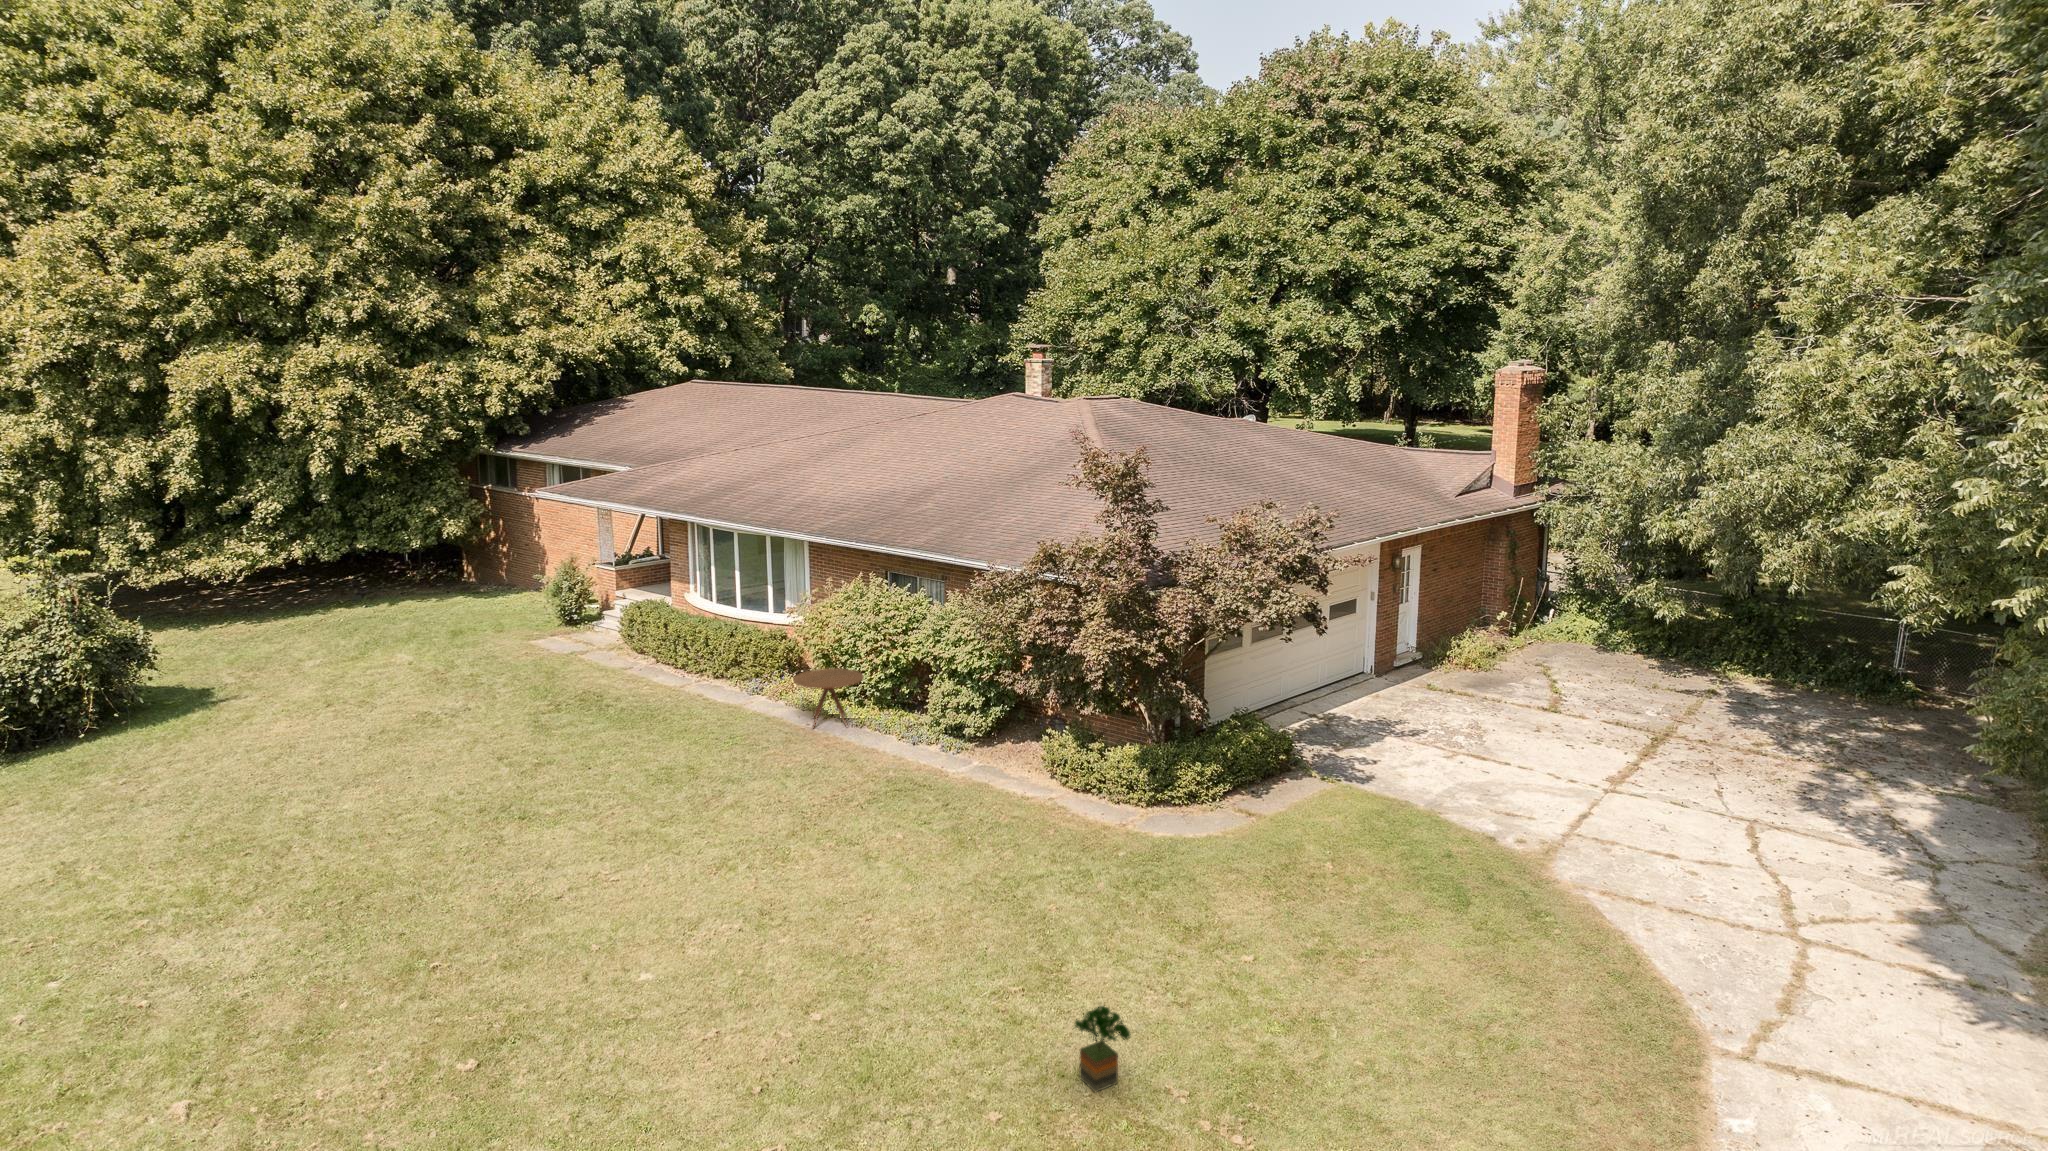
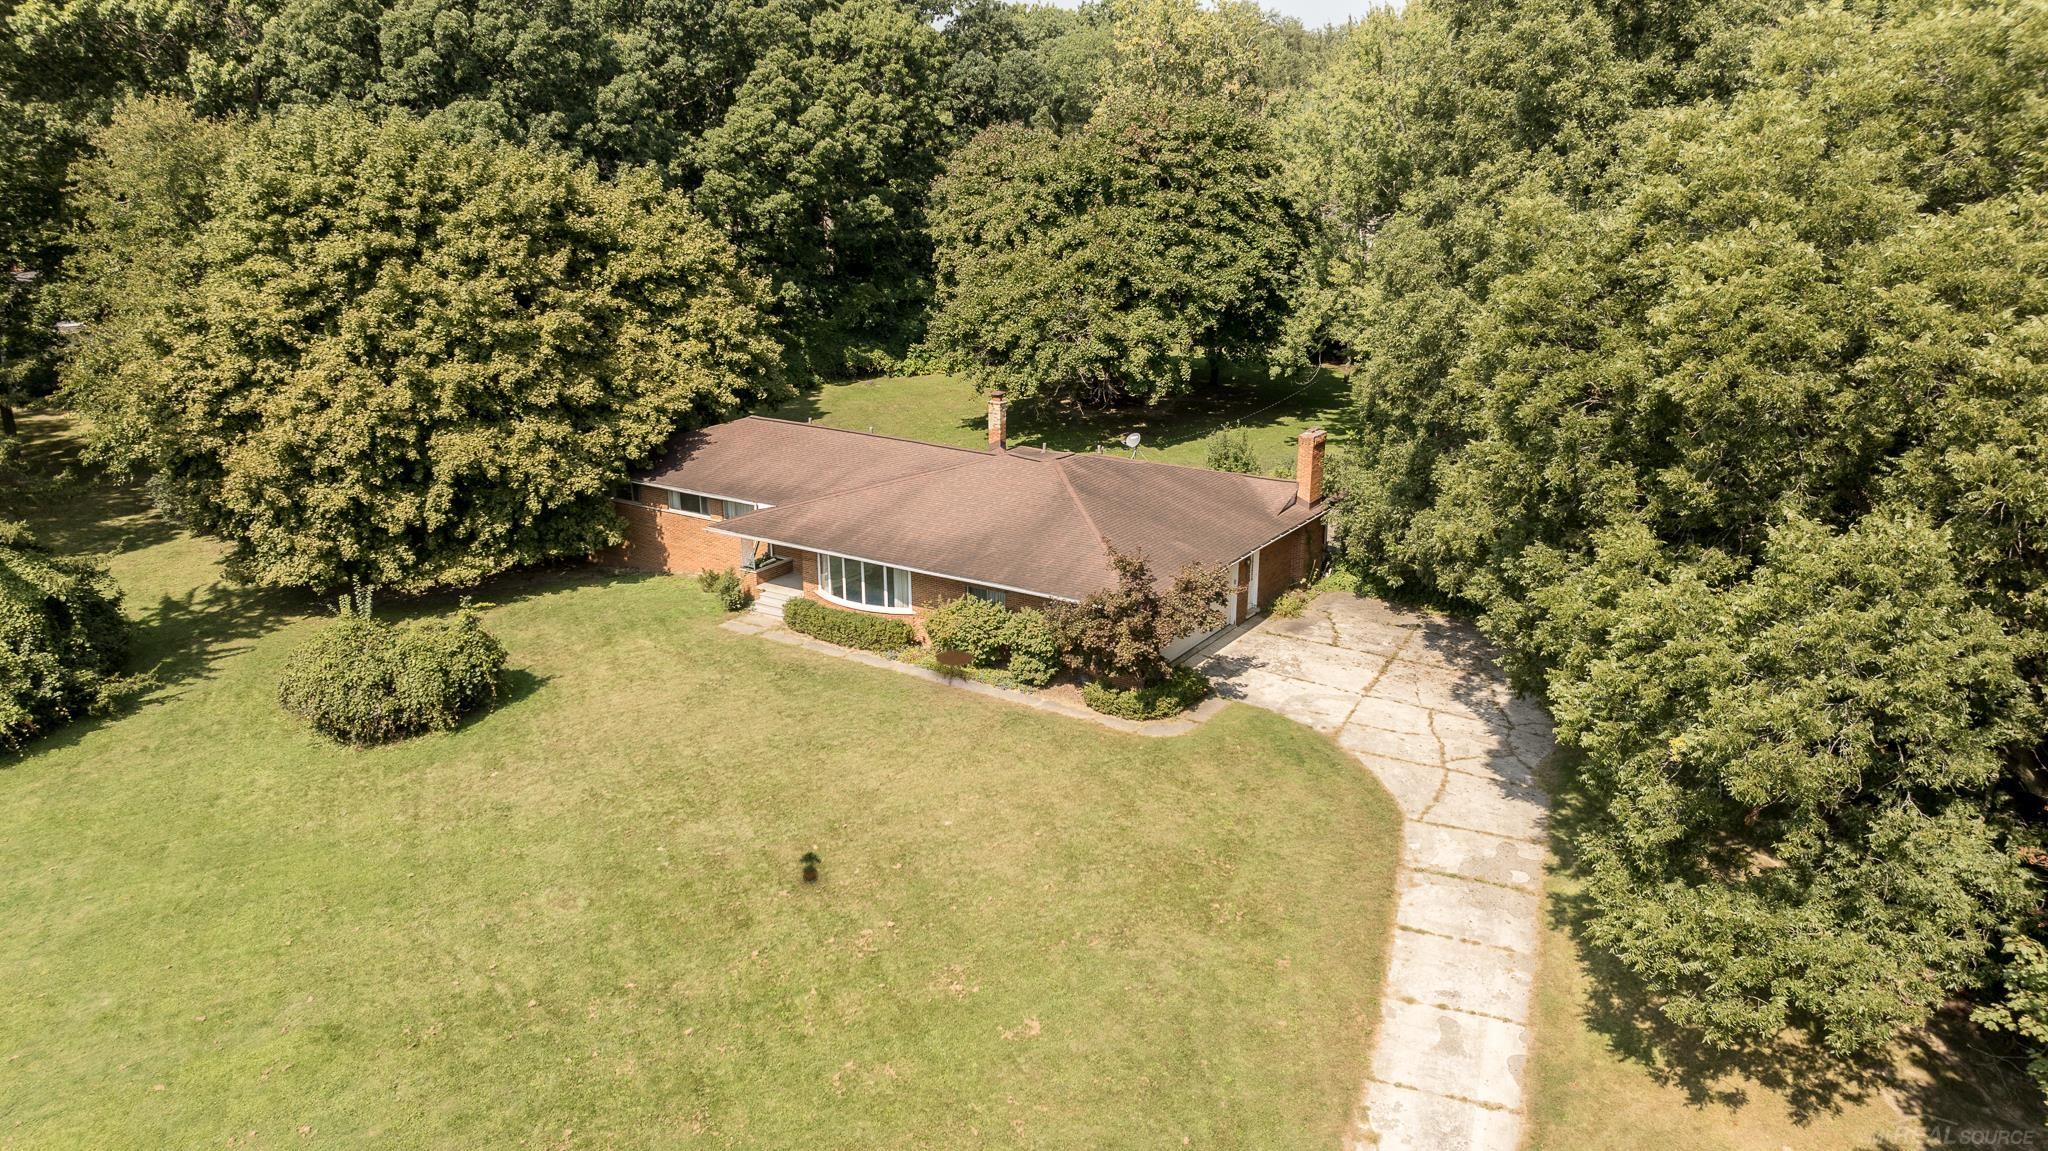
potted tree: present [1075,1006,1131,1092] -> present [799,852,821,883]

